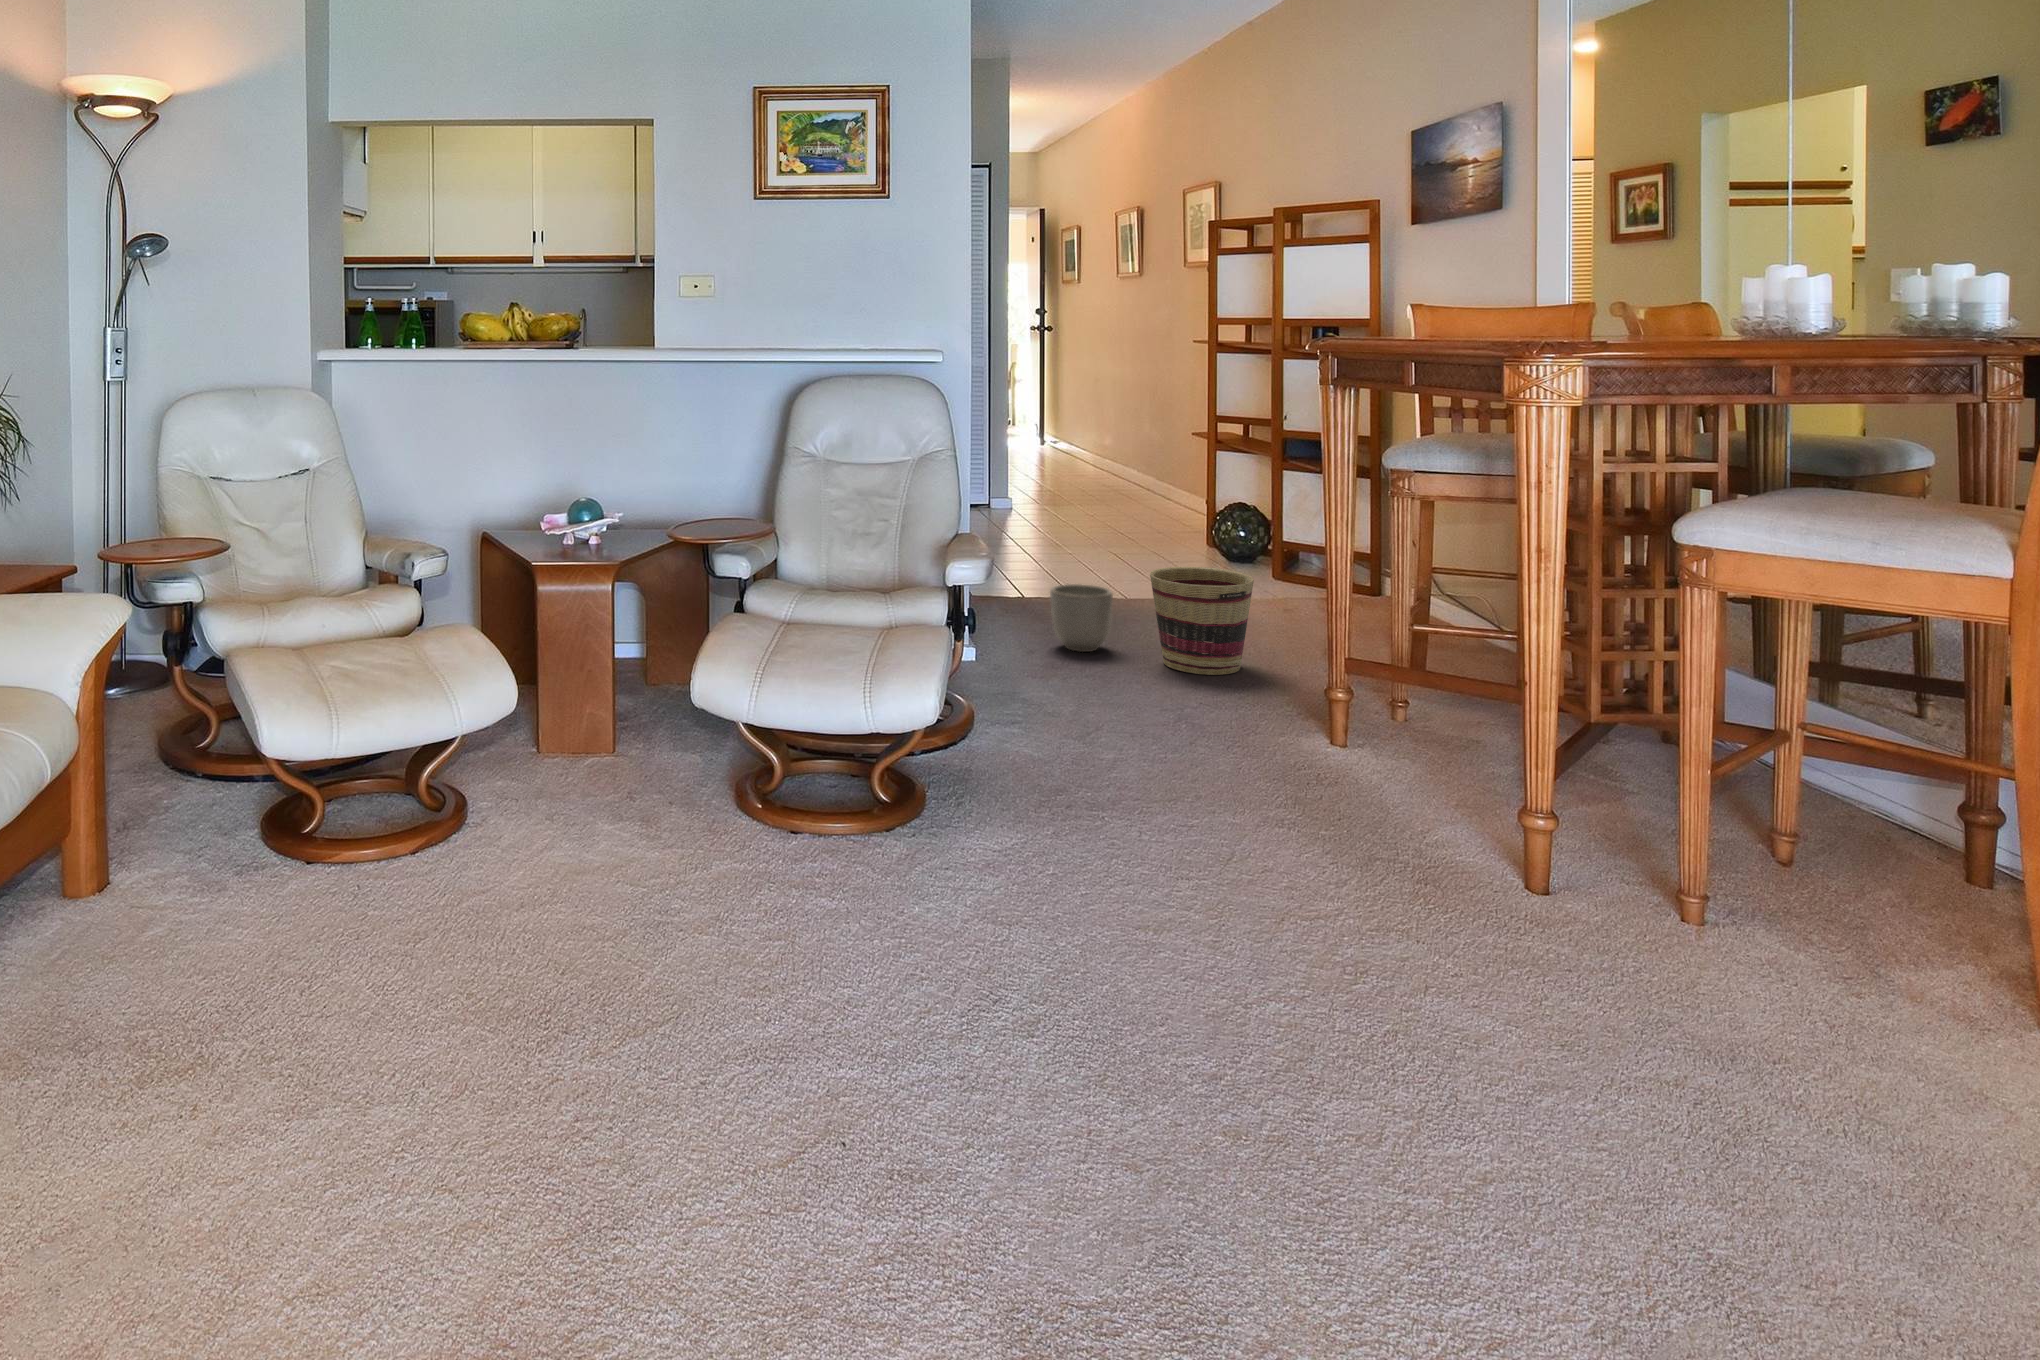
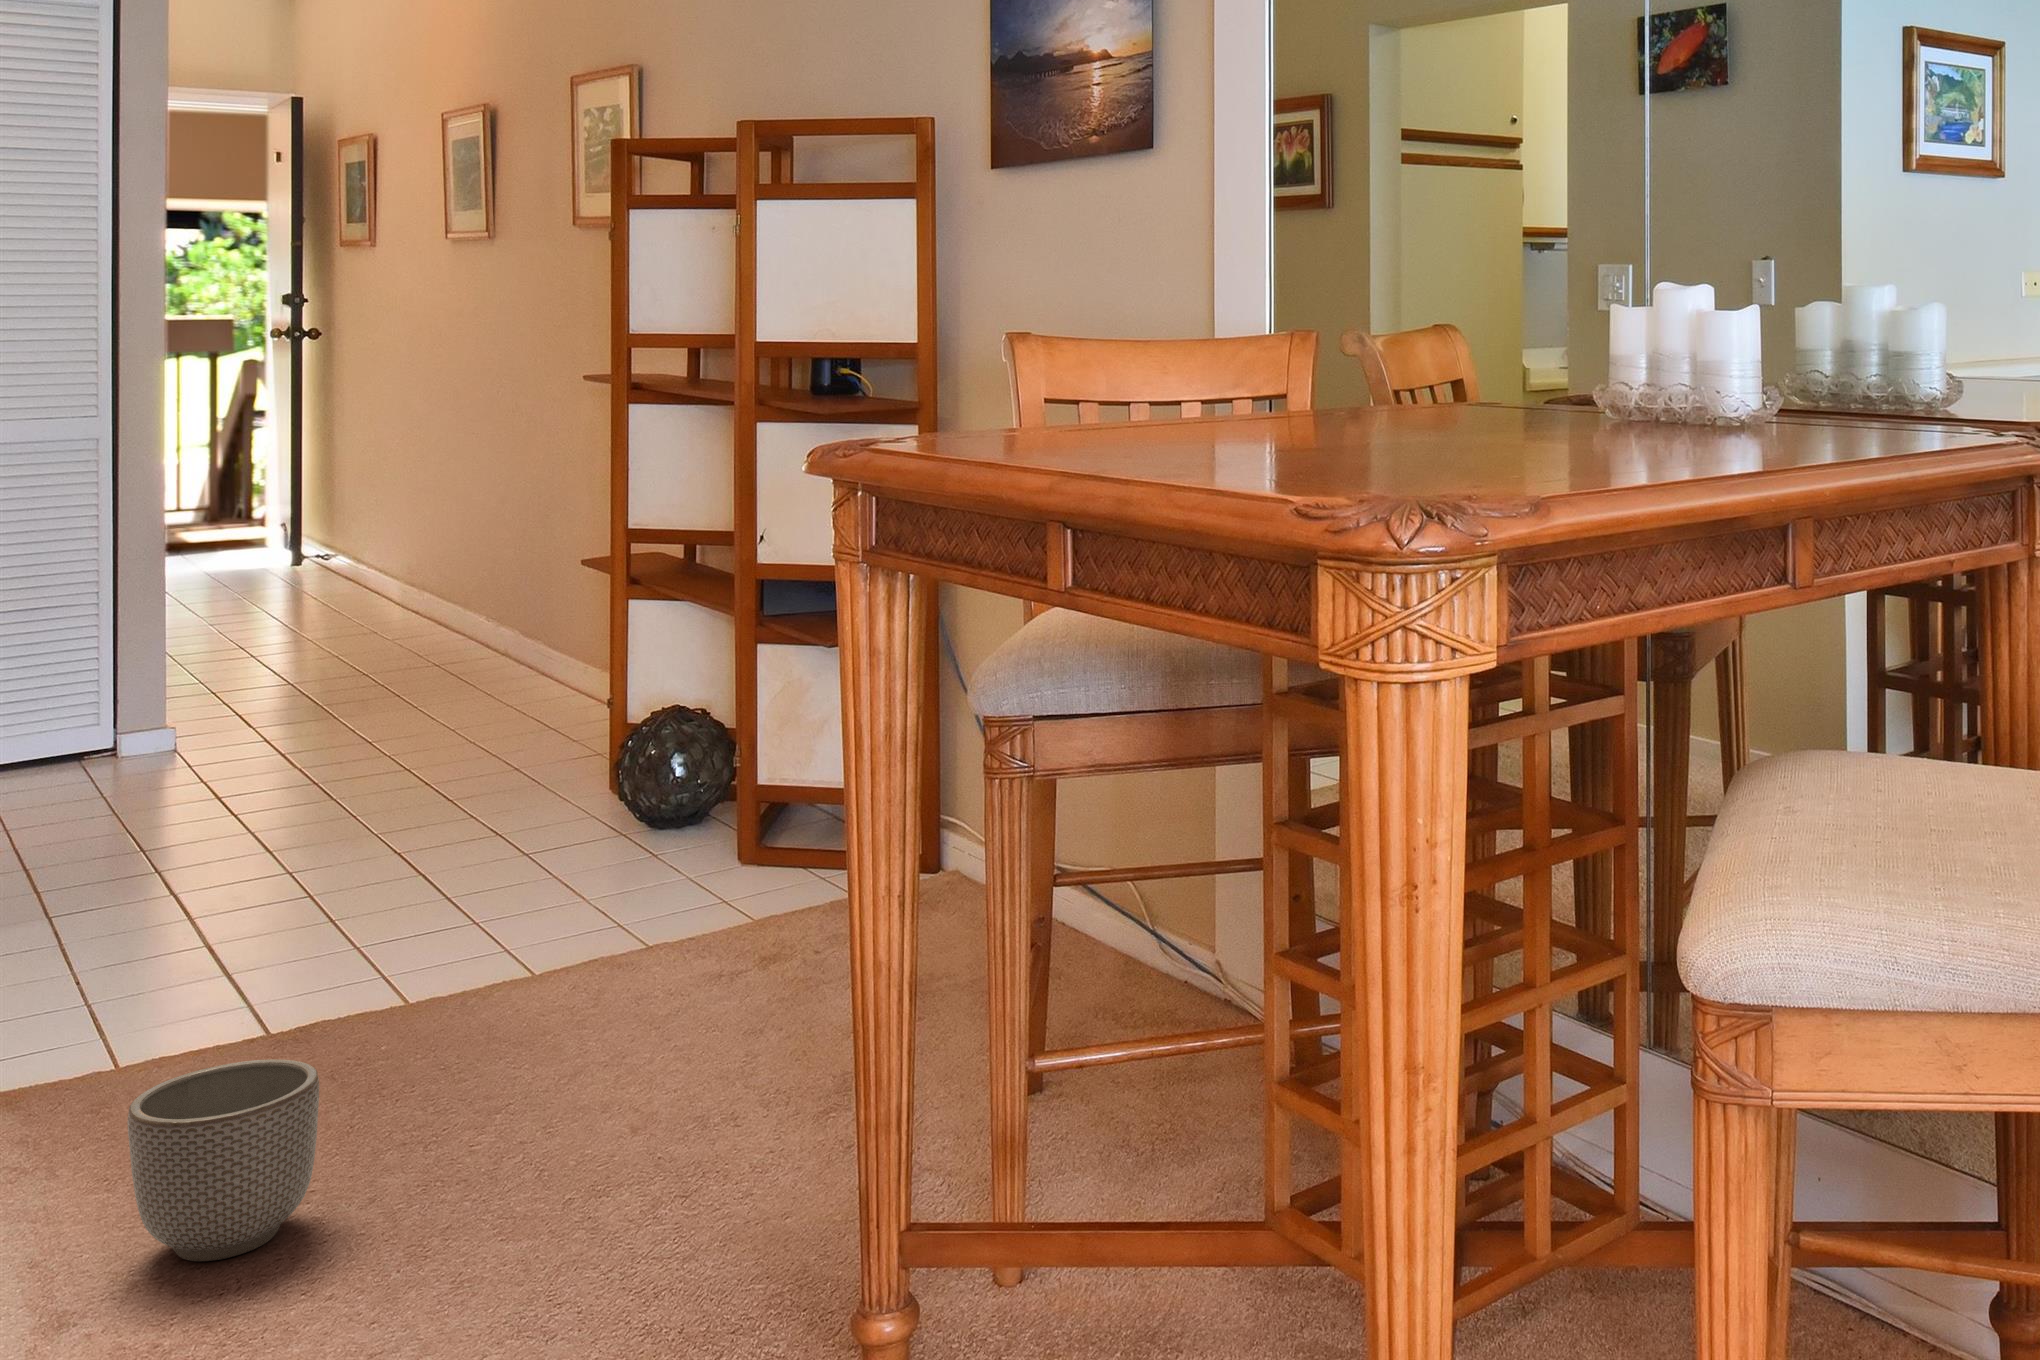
basket: present [1150,567,1254,675] -> none [416,961,682,1261]

